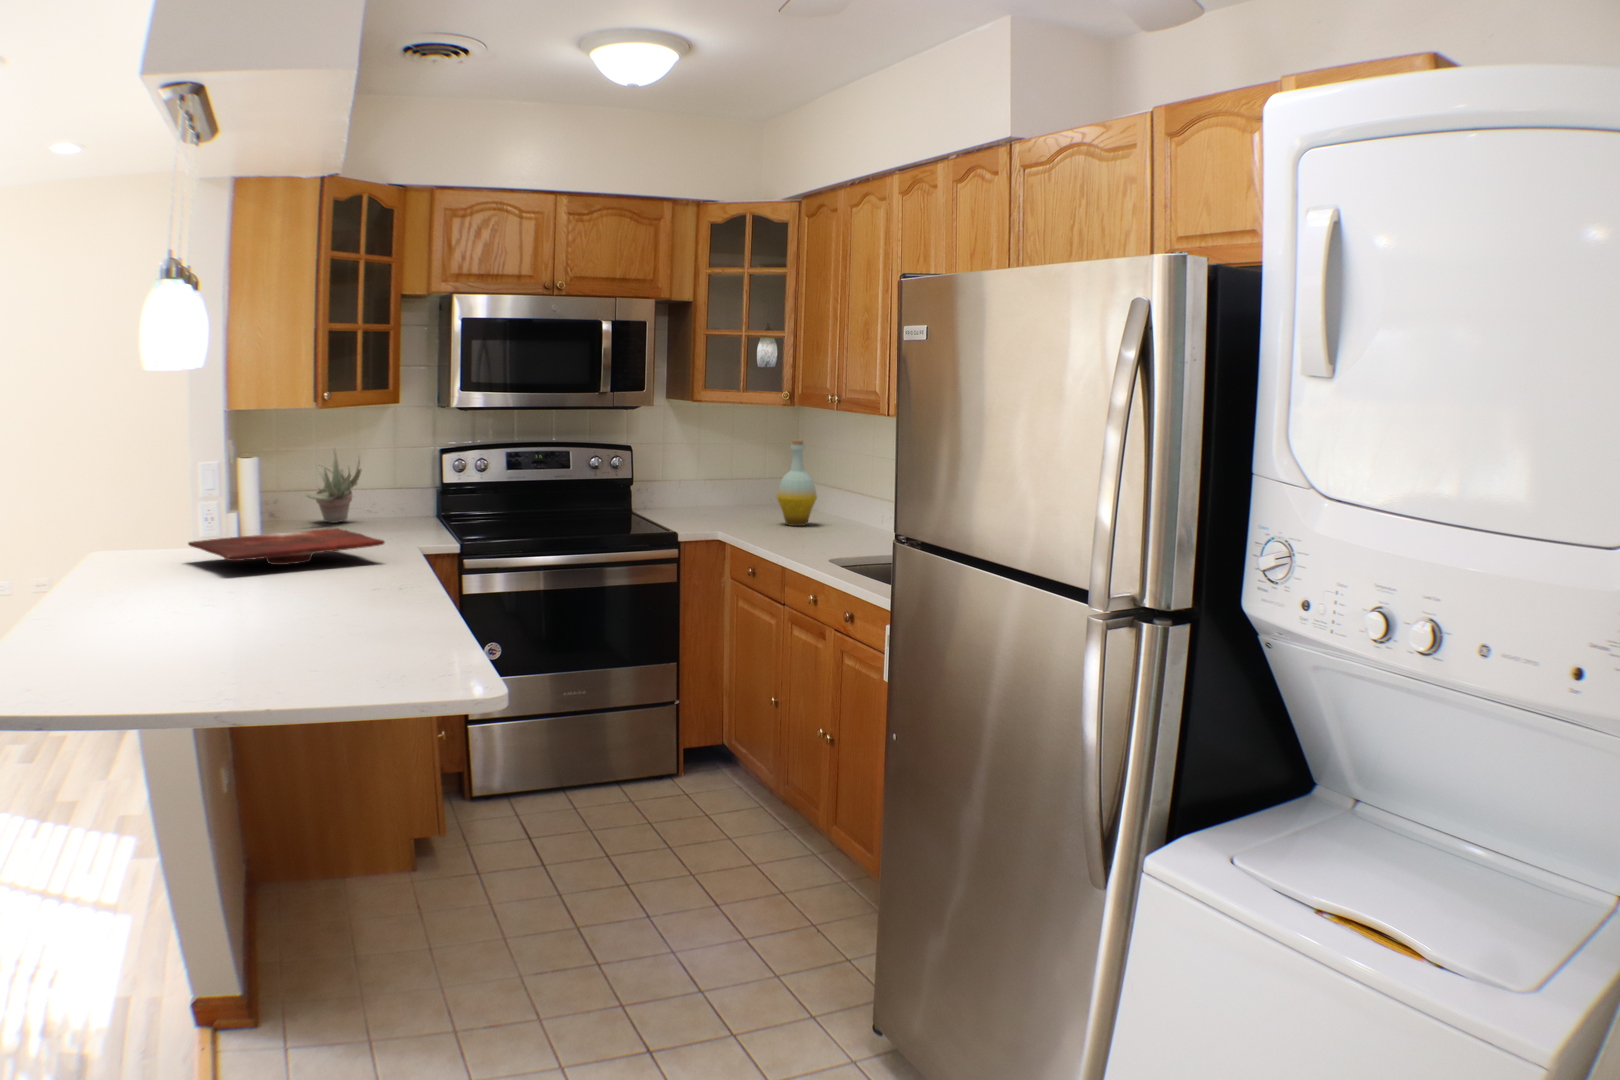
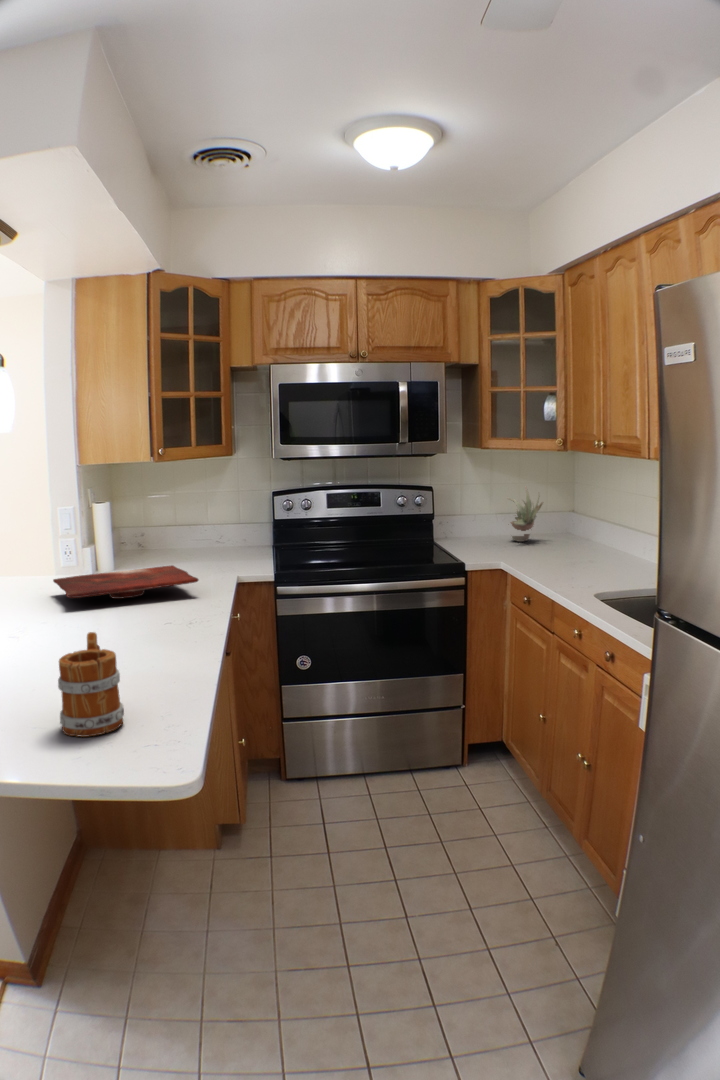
bottle: present [777,440,817,526] -> none [553,480,591,557]
succulent plant: present [306,449,362,523] -> present [508,487,543,542]
mug: none [339,570,406,671] -> present [58,632,124,737]

